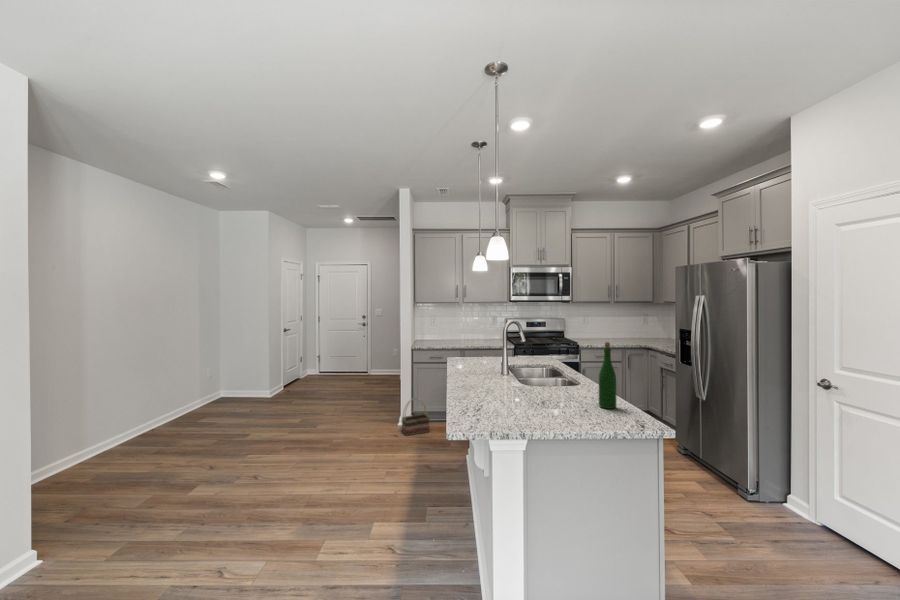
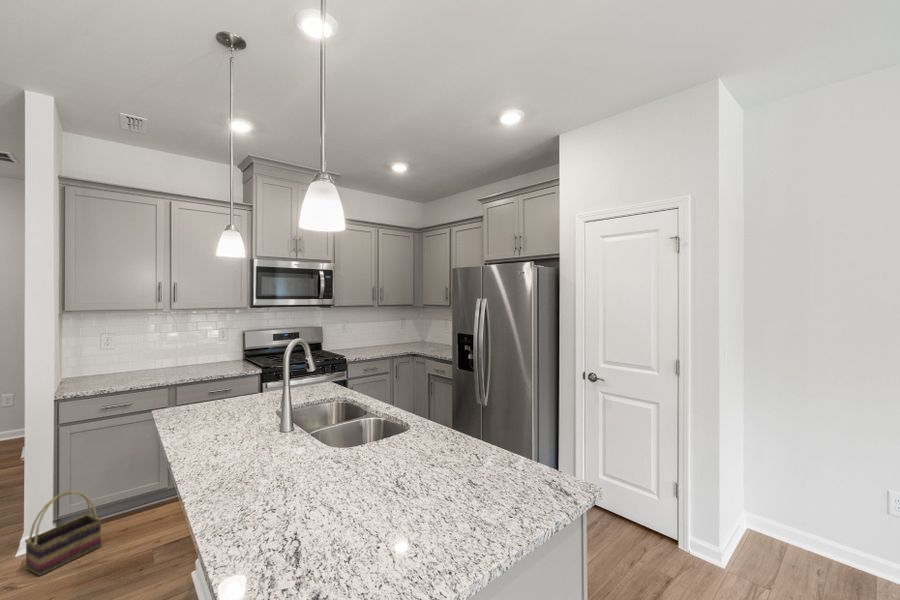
wine bottle: present [599,342,616,409] -> none [522,372,549,486]

